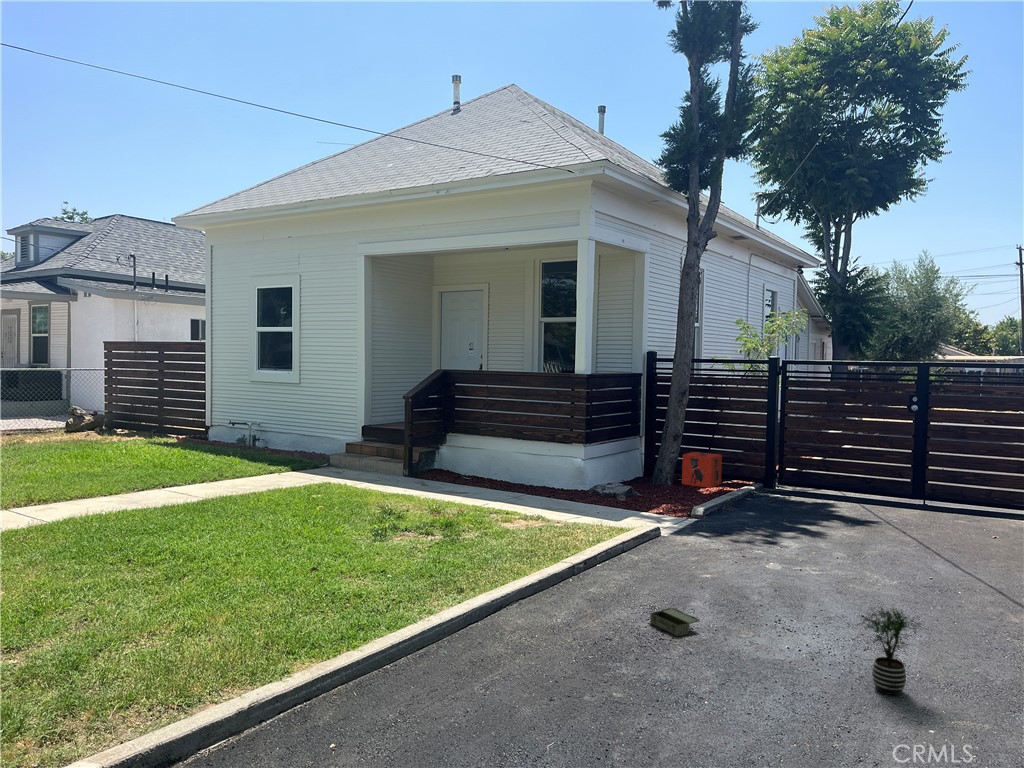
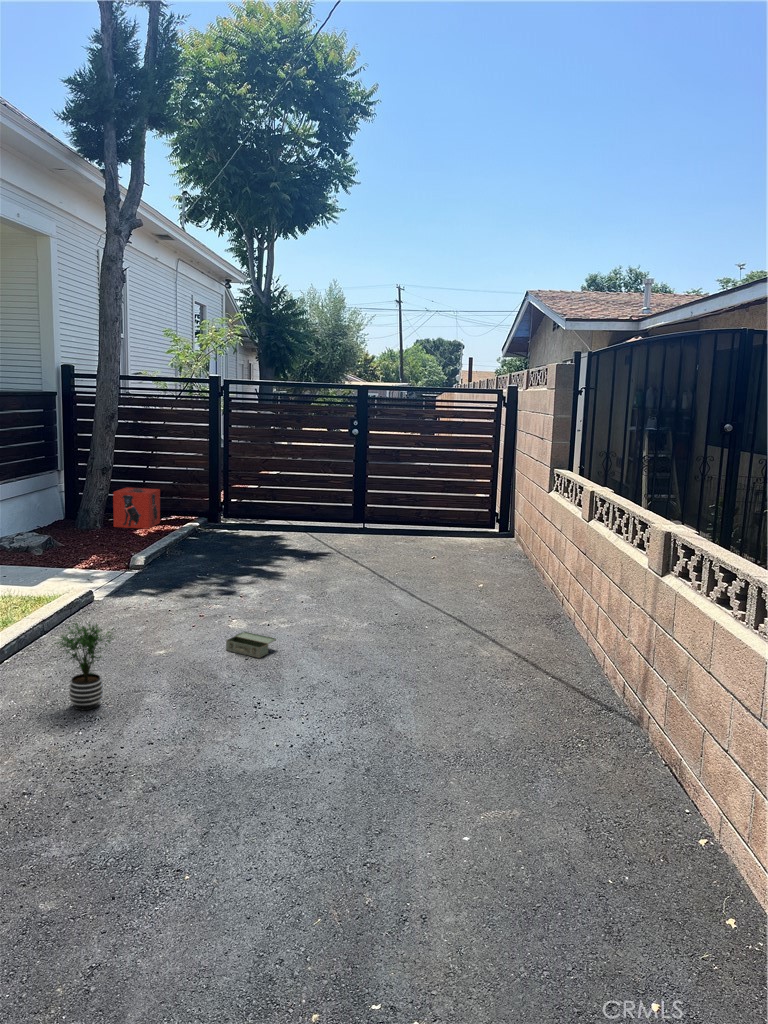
potted plant: present [857,607,920,695] -> present [52,623,114,710]
toolbox: present [650,608,700,636] -> present [226,632,276,658]

